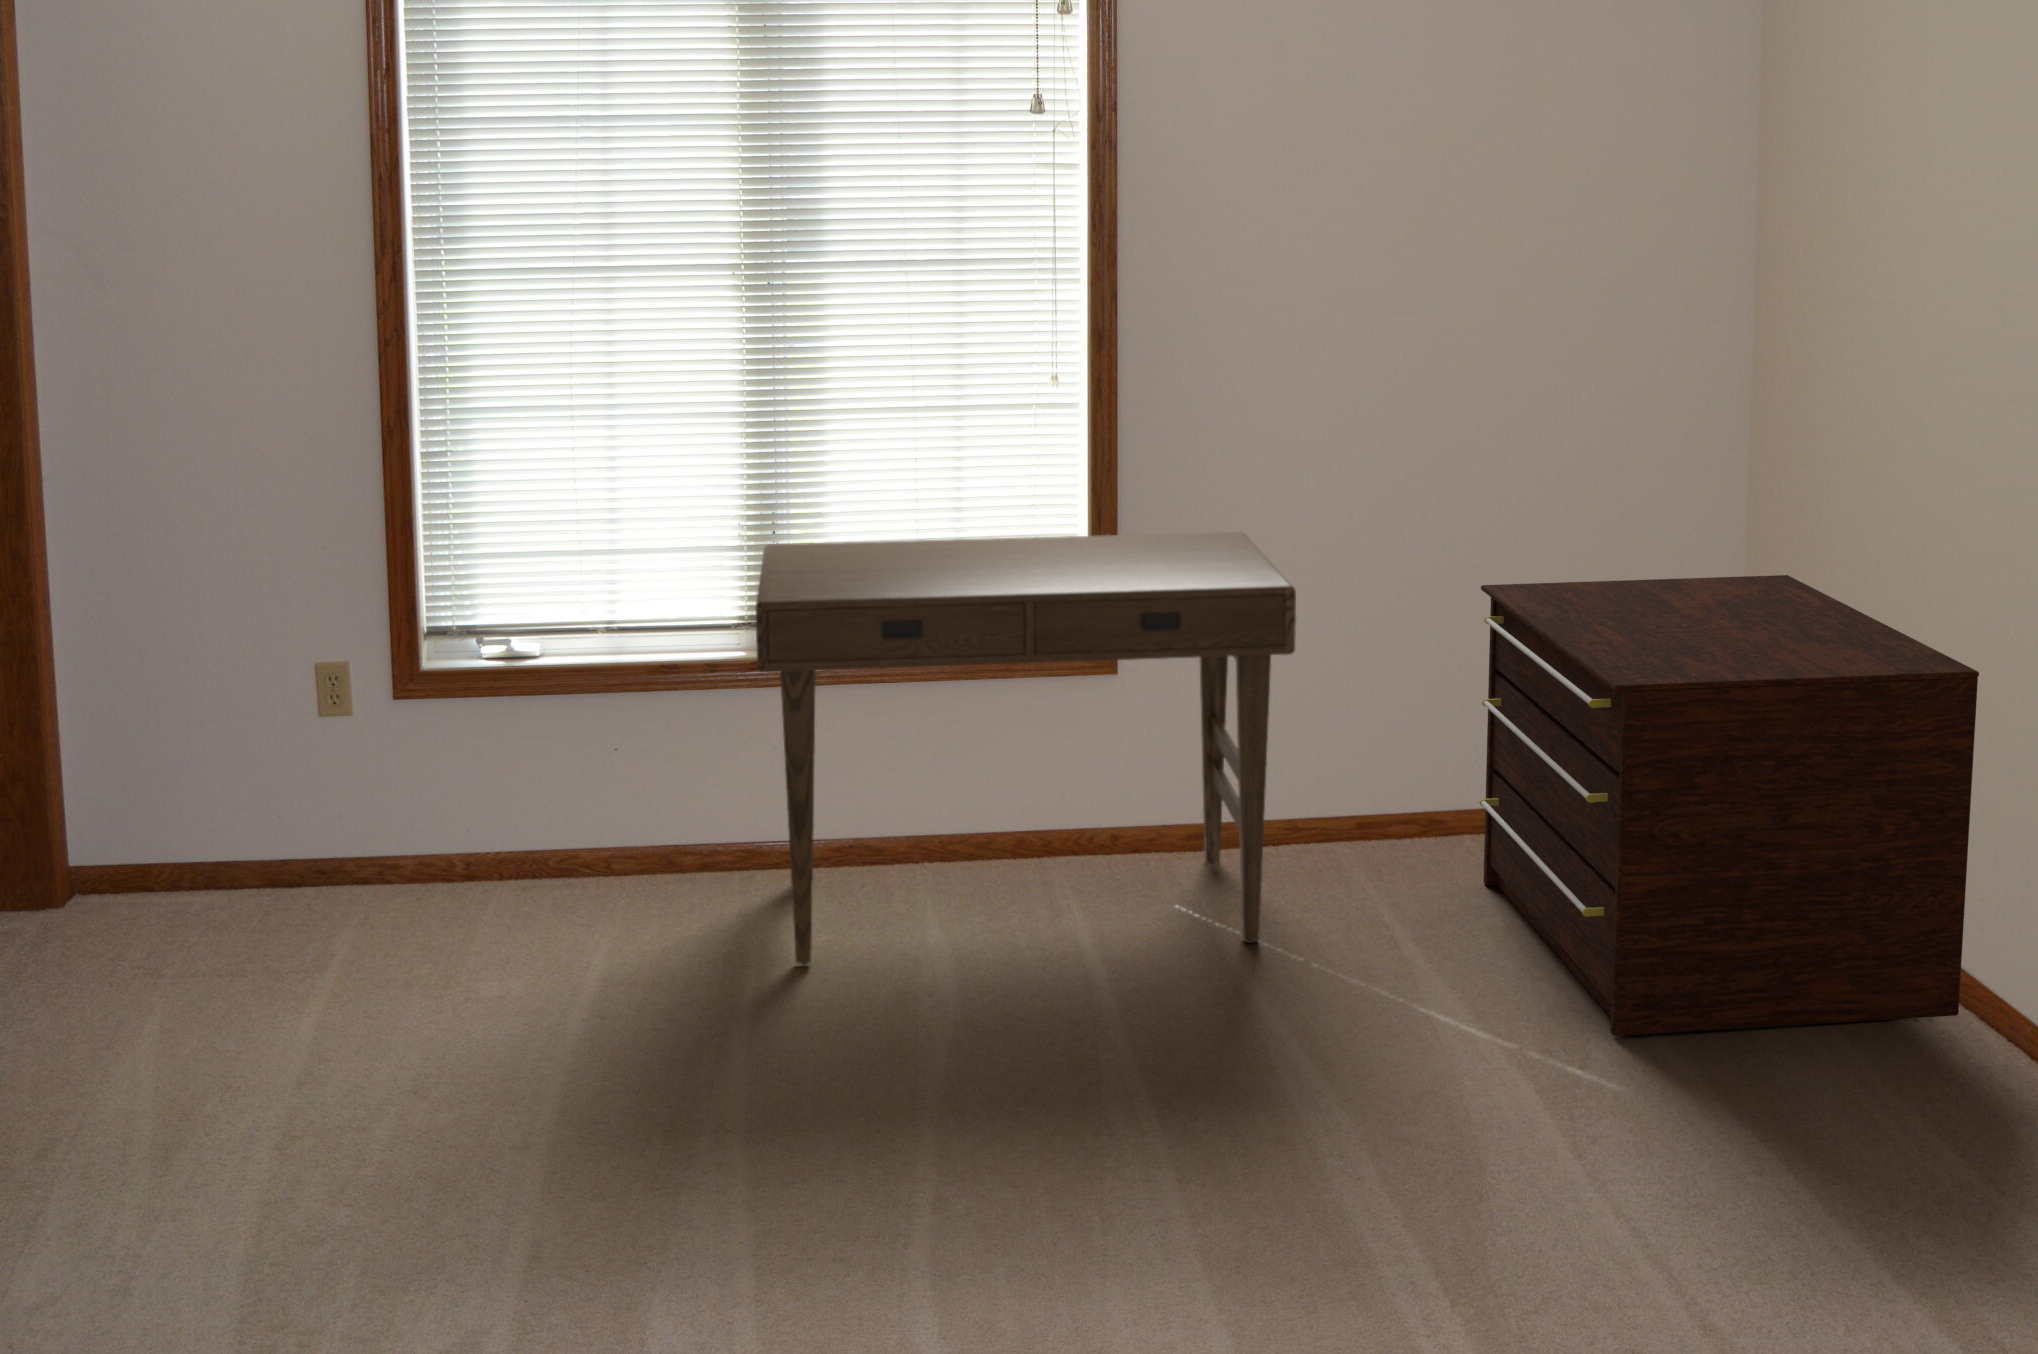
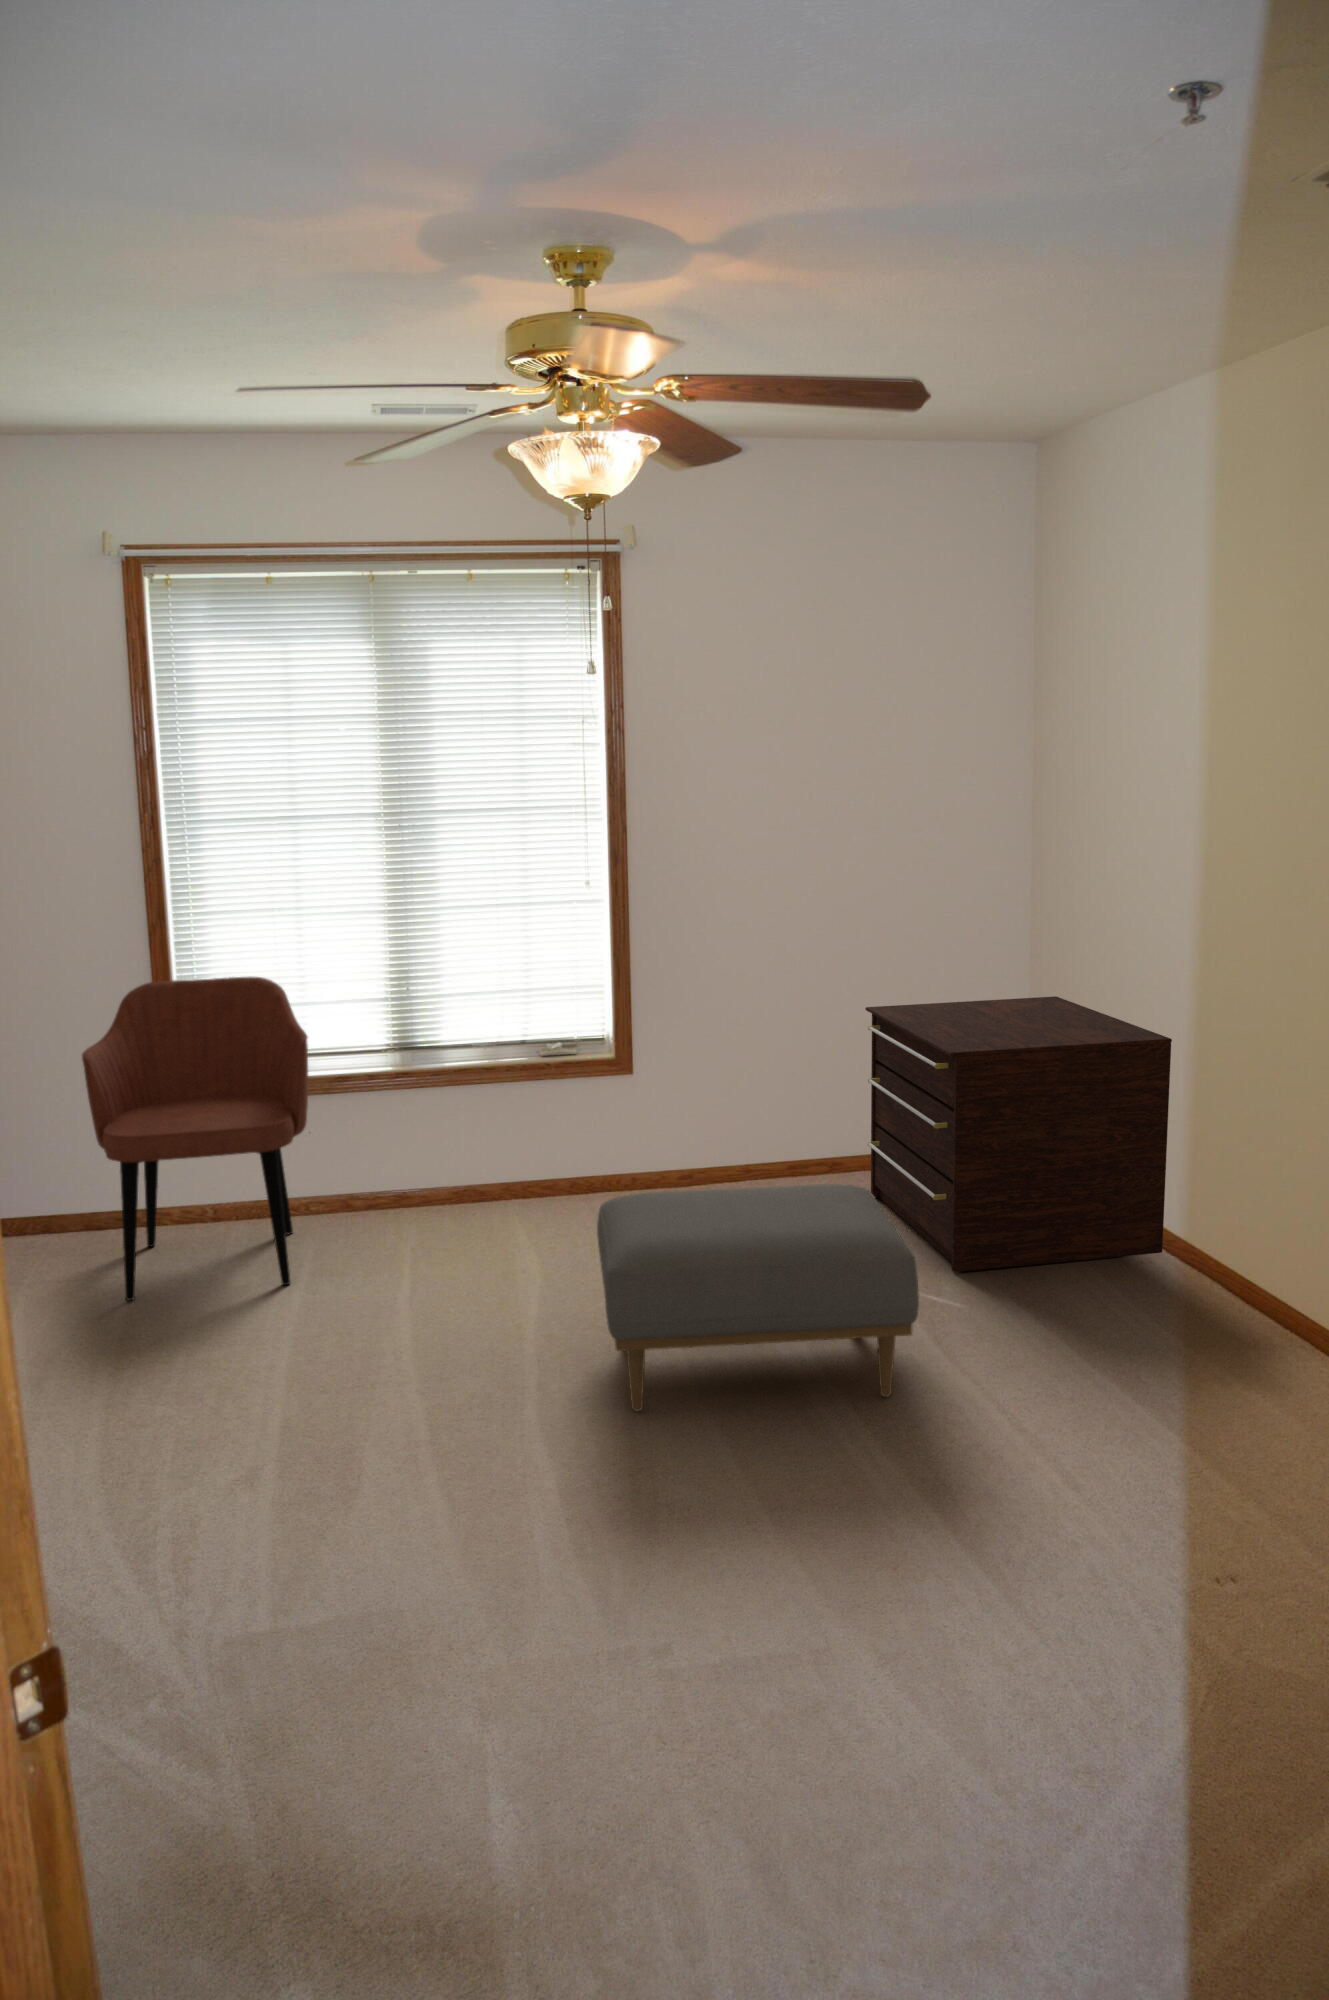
armchair: none [266,510,611,1020] -> present [82,977,308,1301]
desk: present [756,532,1296,965] -> none [404,980,750,1258]
ottoman: none [1038,905,1554,1284] -> present [597,1184,919,1411]

